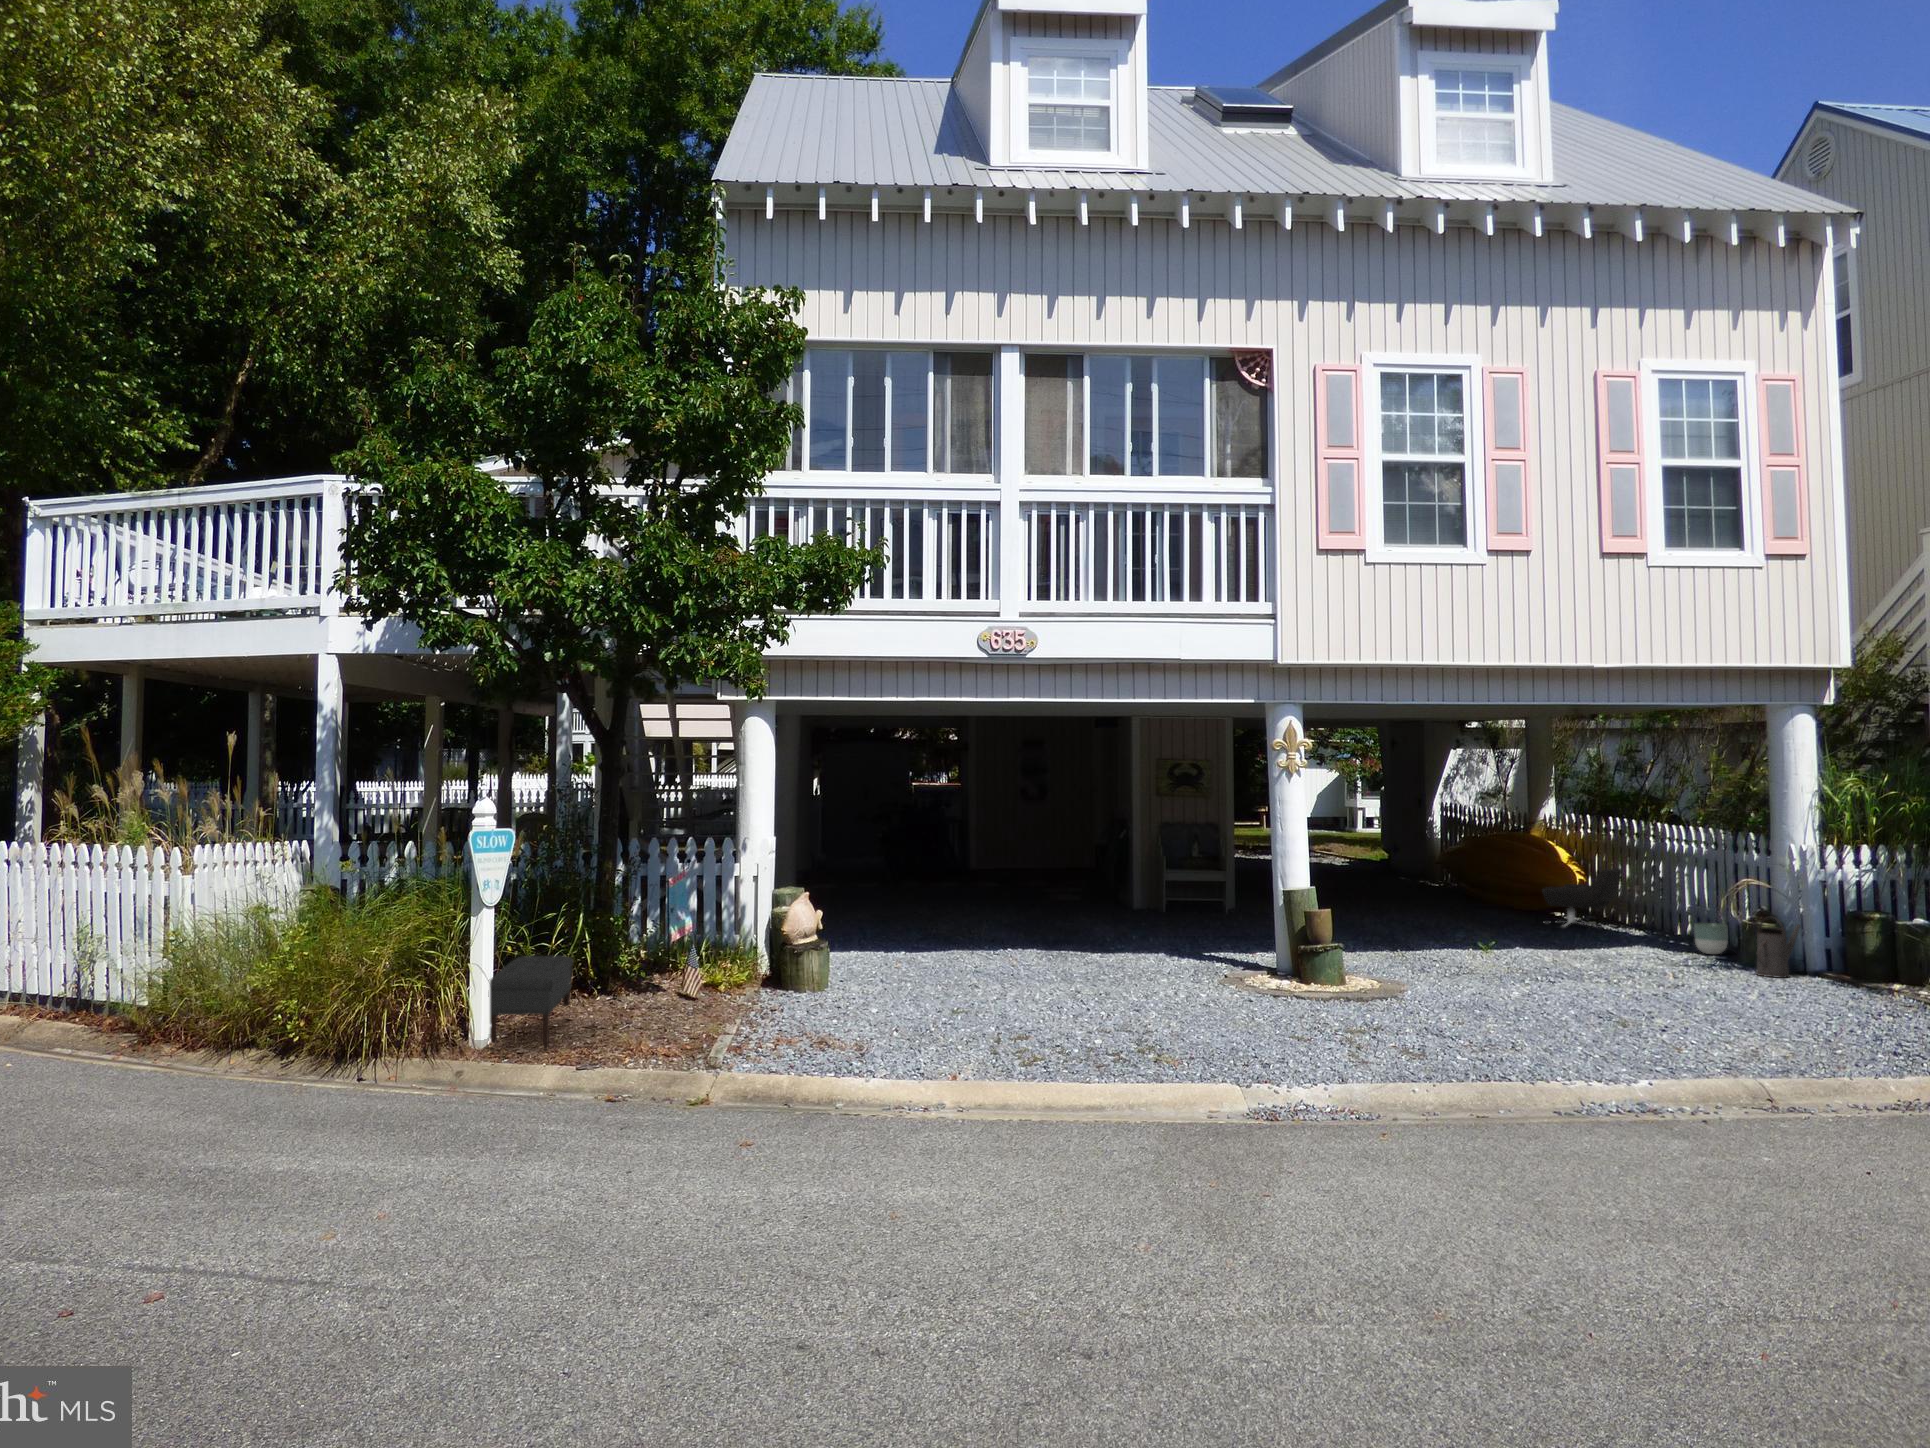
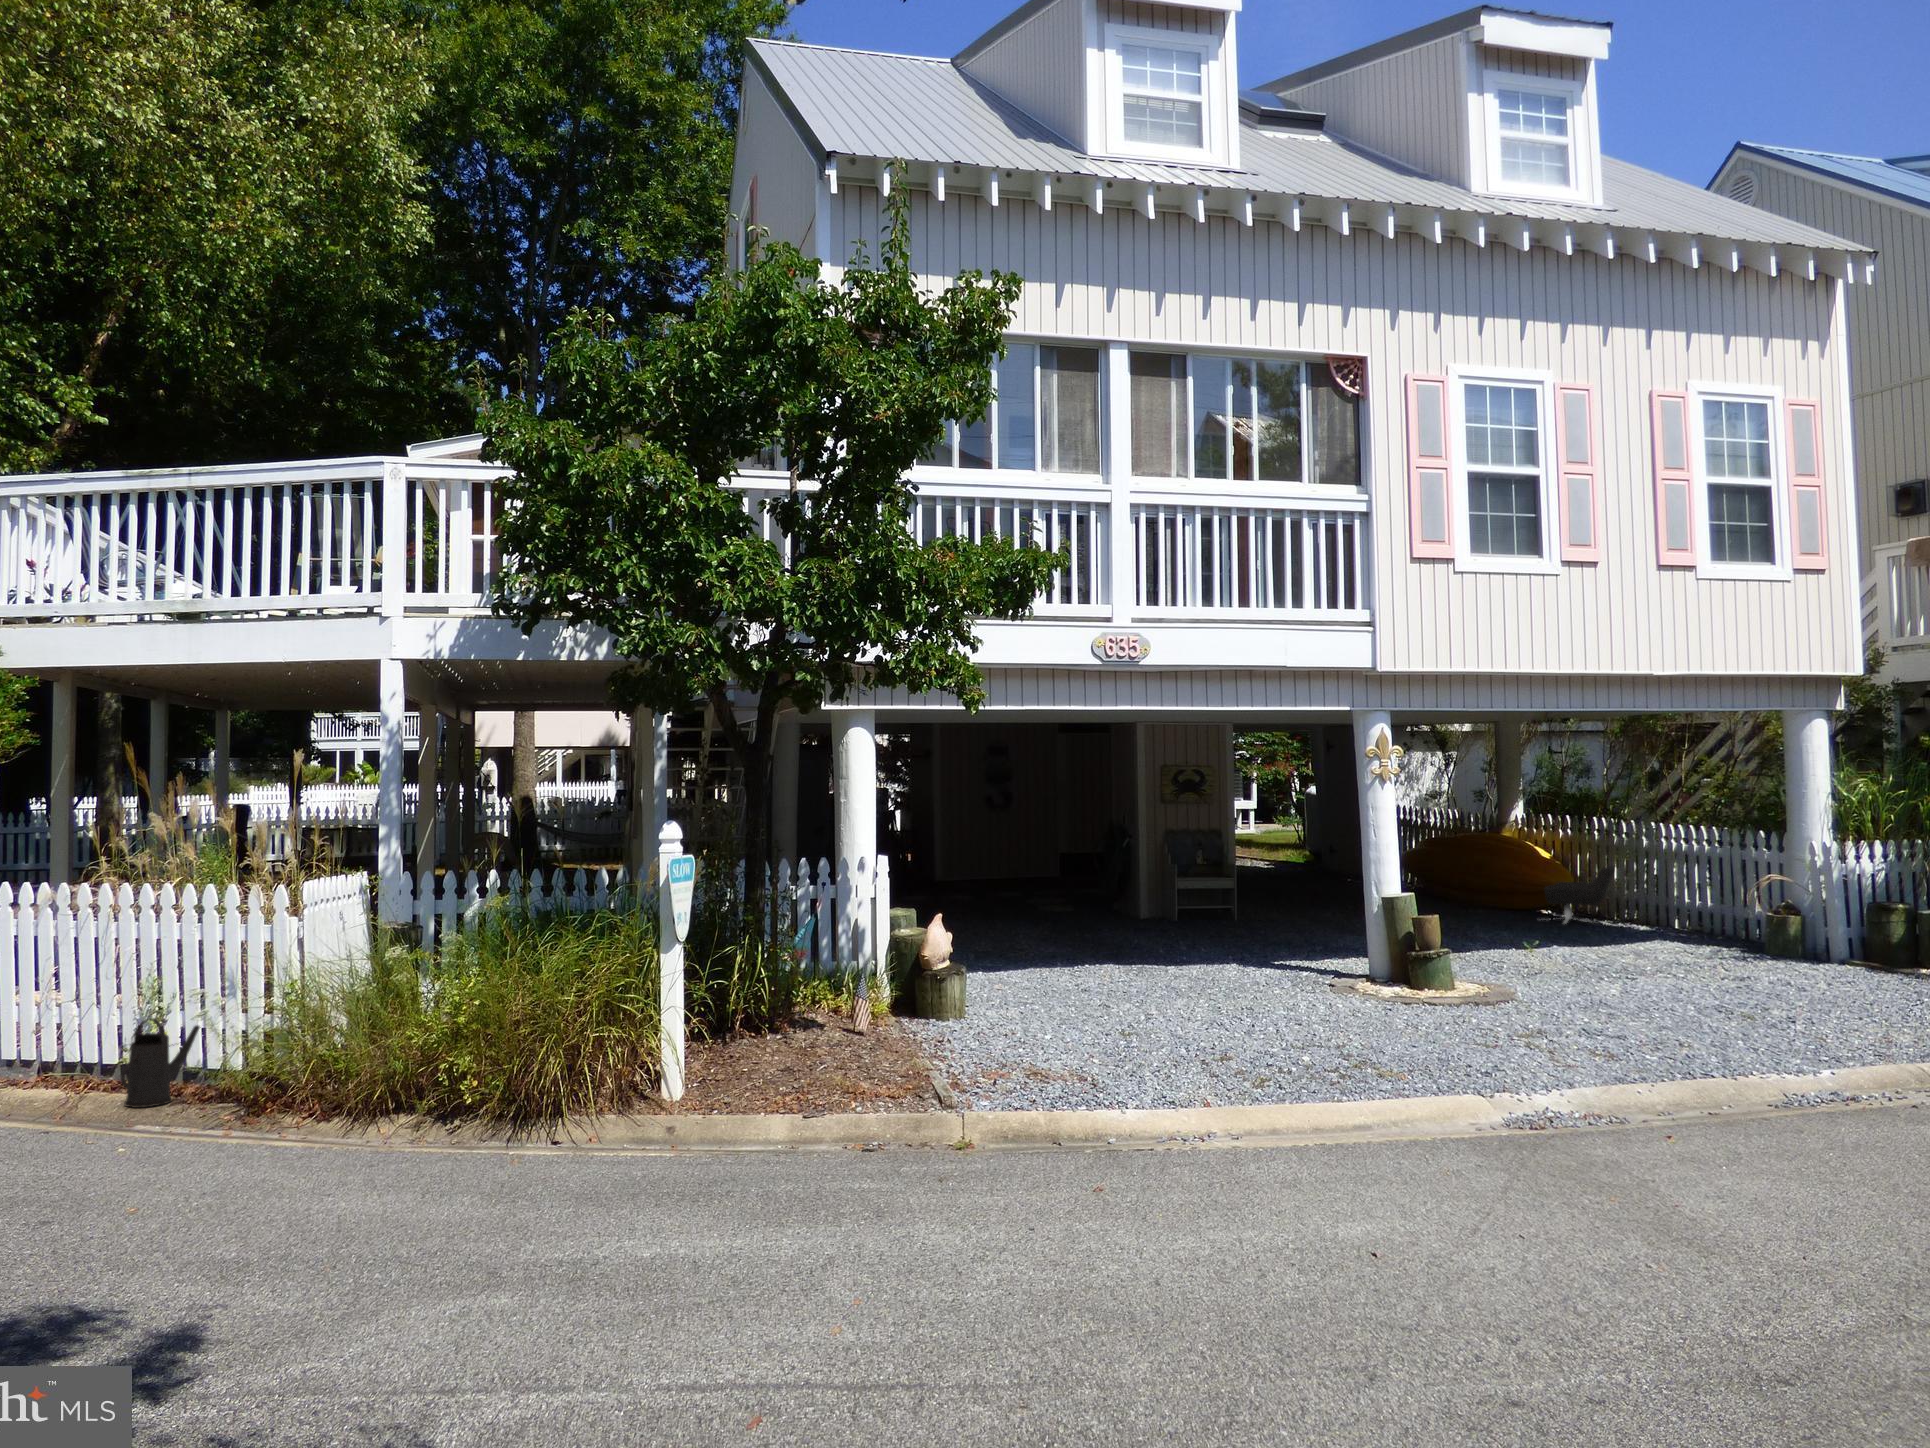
watering can: present [1756,918,1800,978] -> present [121,1018,201,1108]
planter: present [1694,923,1728,954] -> none [1712,917,1743,947]
bench: present [488,956,573,1051] -> none [674,992,766,1100]

